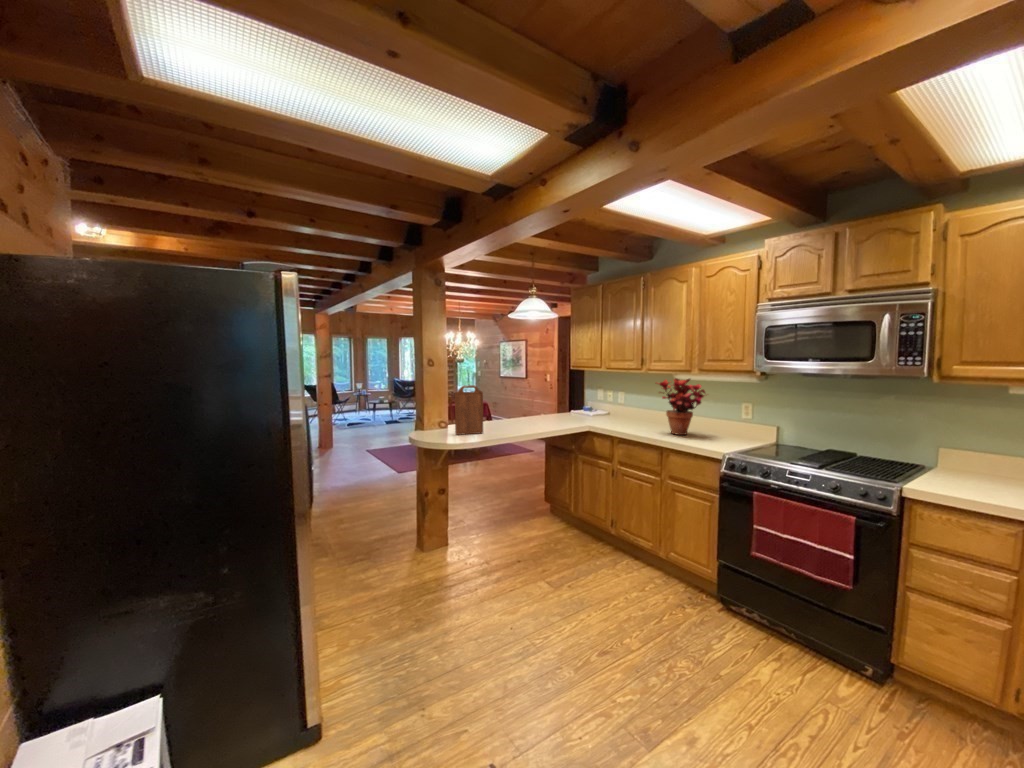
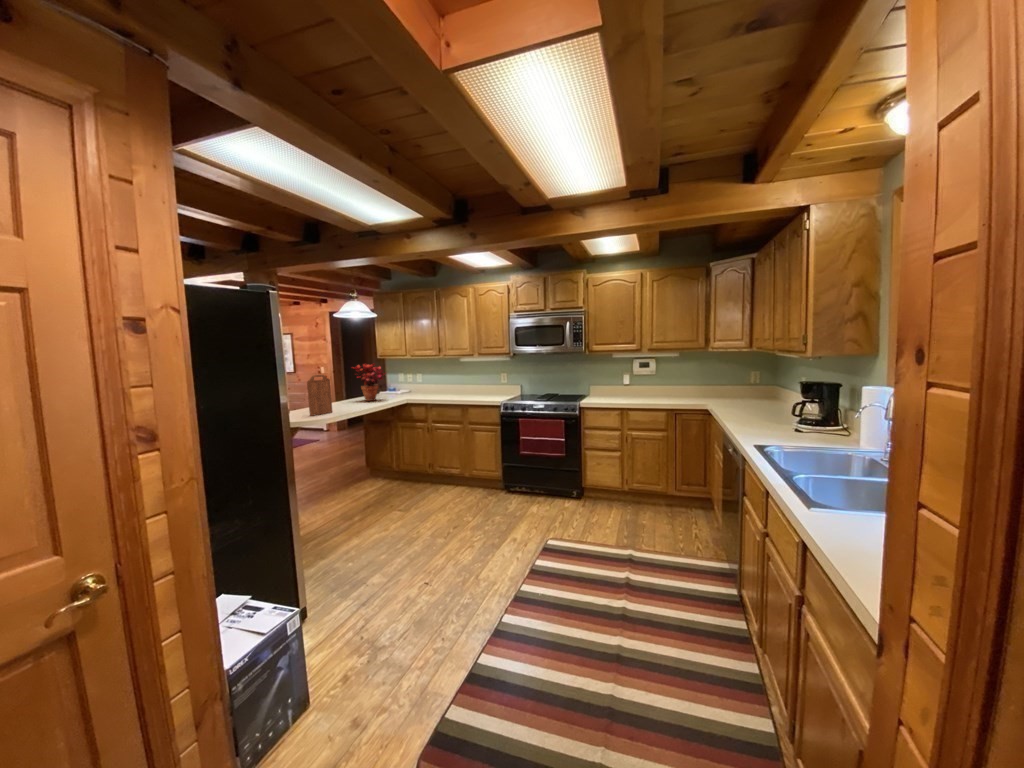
potted plant: present [657,378,705,435] -> present [354,363,384,401]

